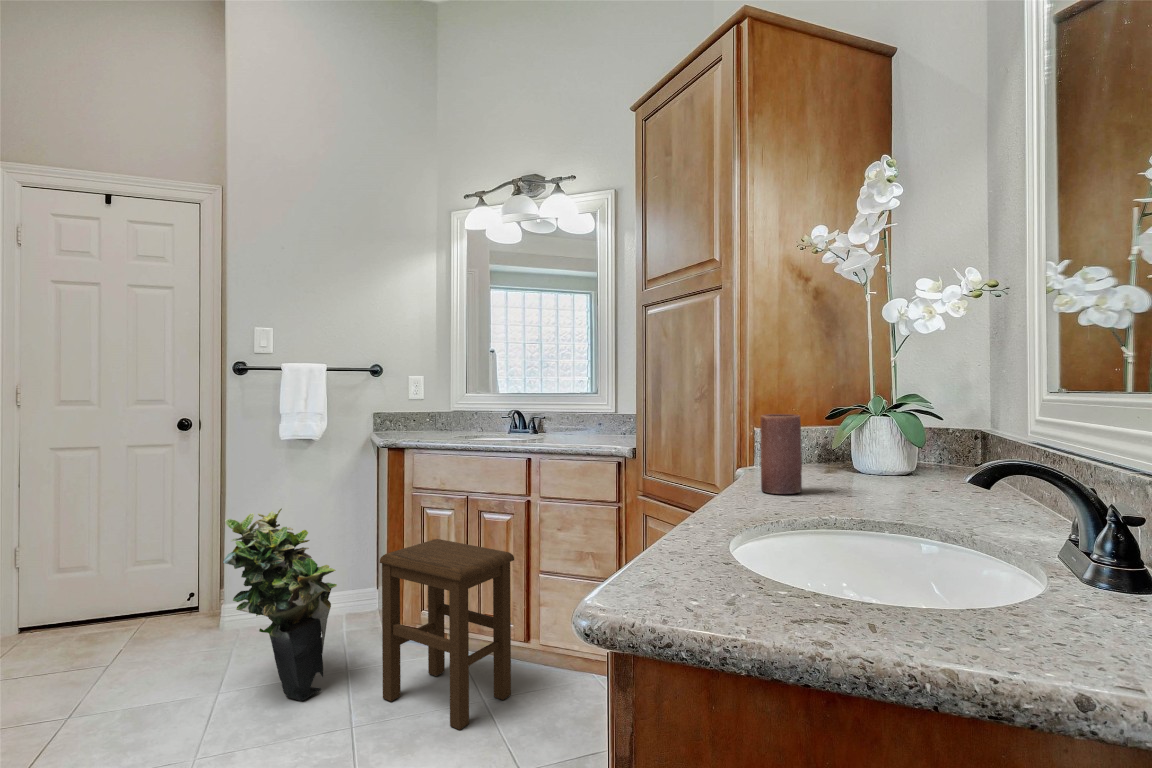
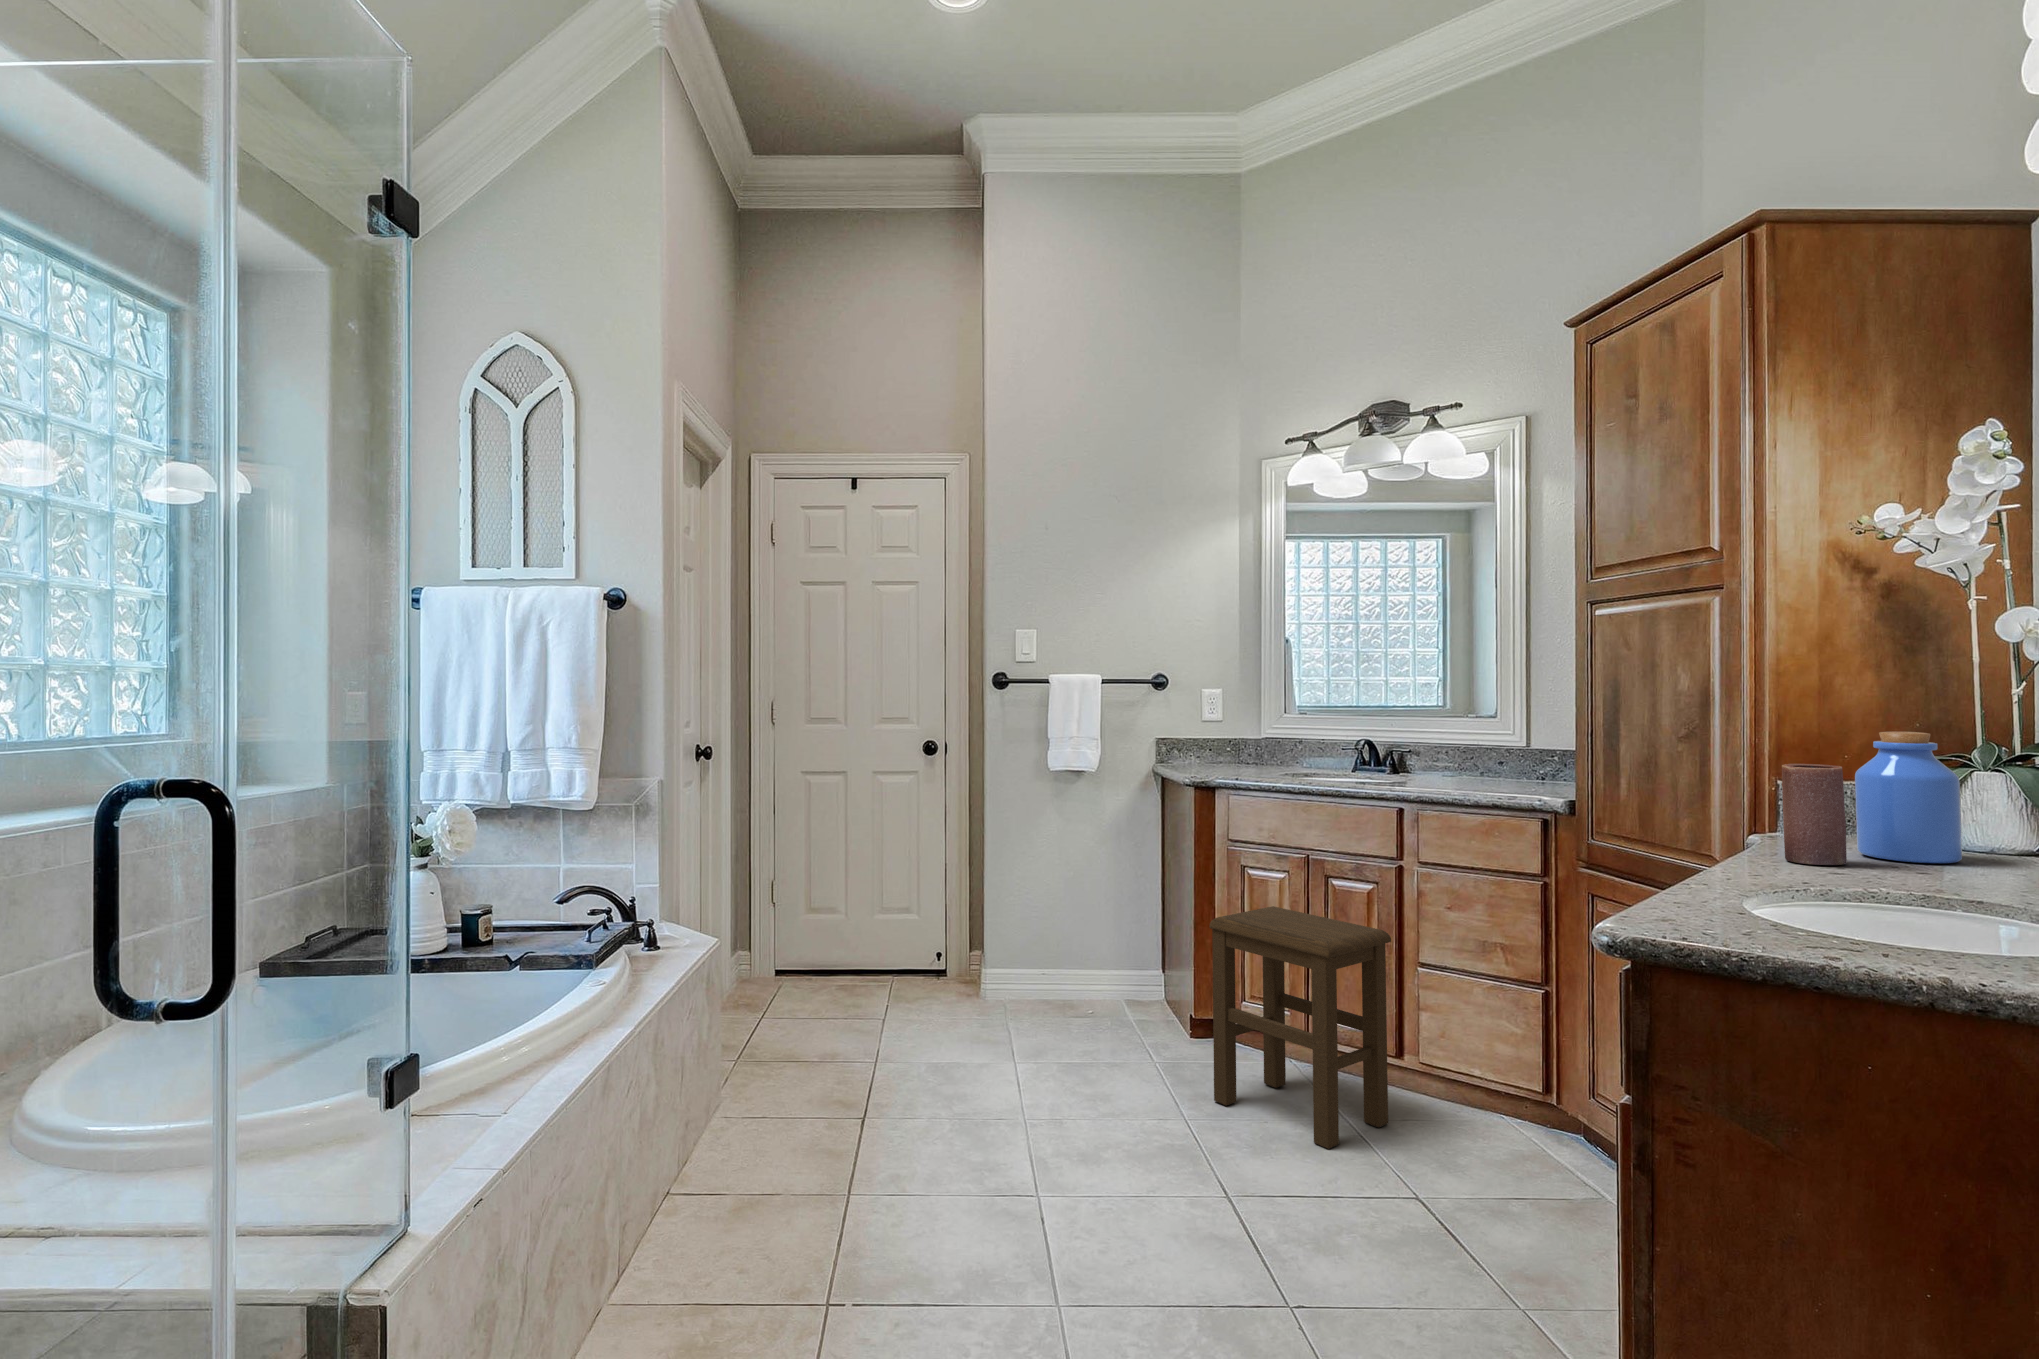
jar: none [805,388,869,487] -> present [1855,731,1962,863]
potted plant: present [223,509,337,701] -> none [1019,852,1149,1089]

